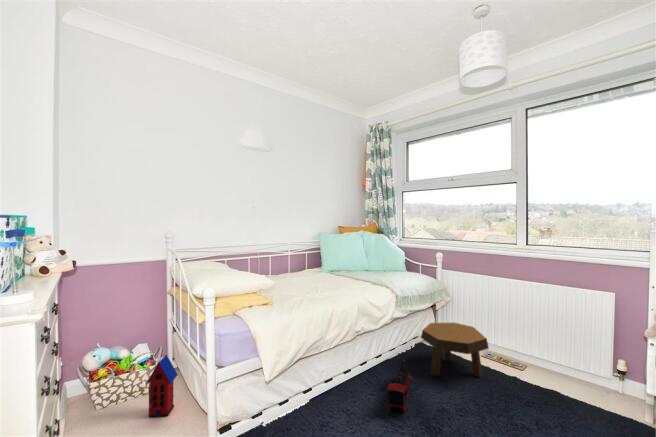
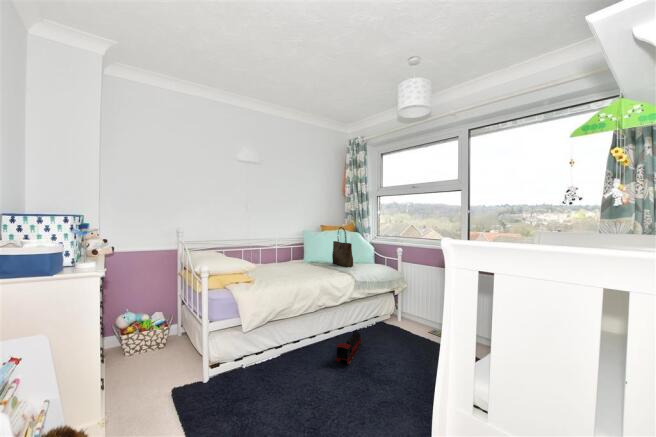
tote bag: none [358,229,388,278] -> present [332,227,353,267]
footstool: present [421,323,489,377] -> none [375,304,425,345]
toy house: present [146,355,178,417] -> none [161,318,184,361]

